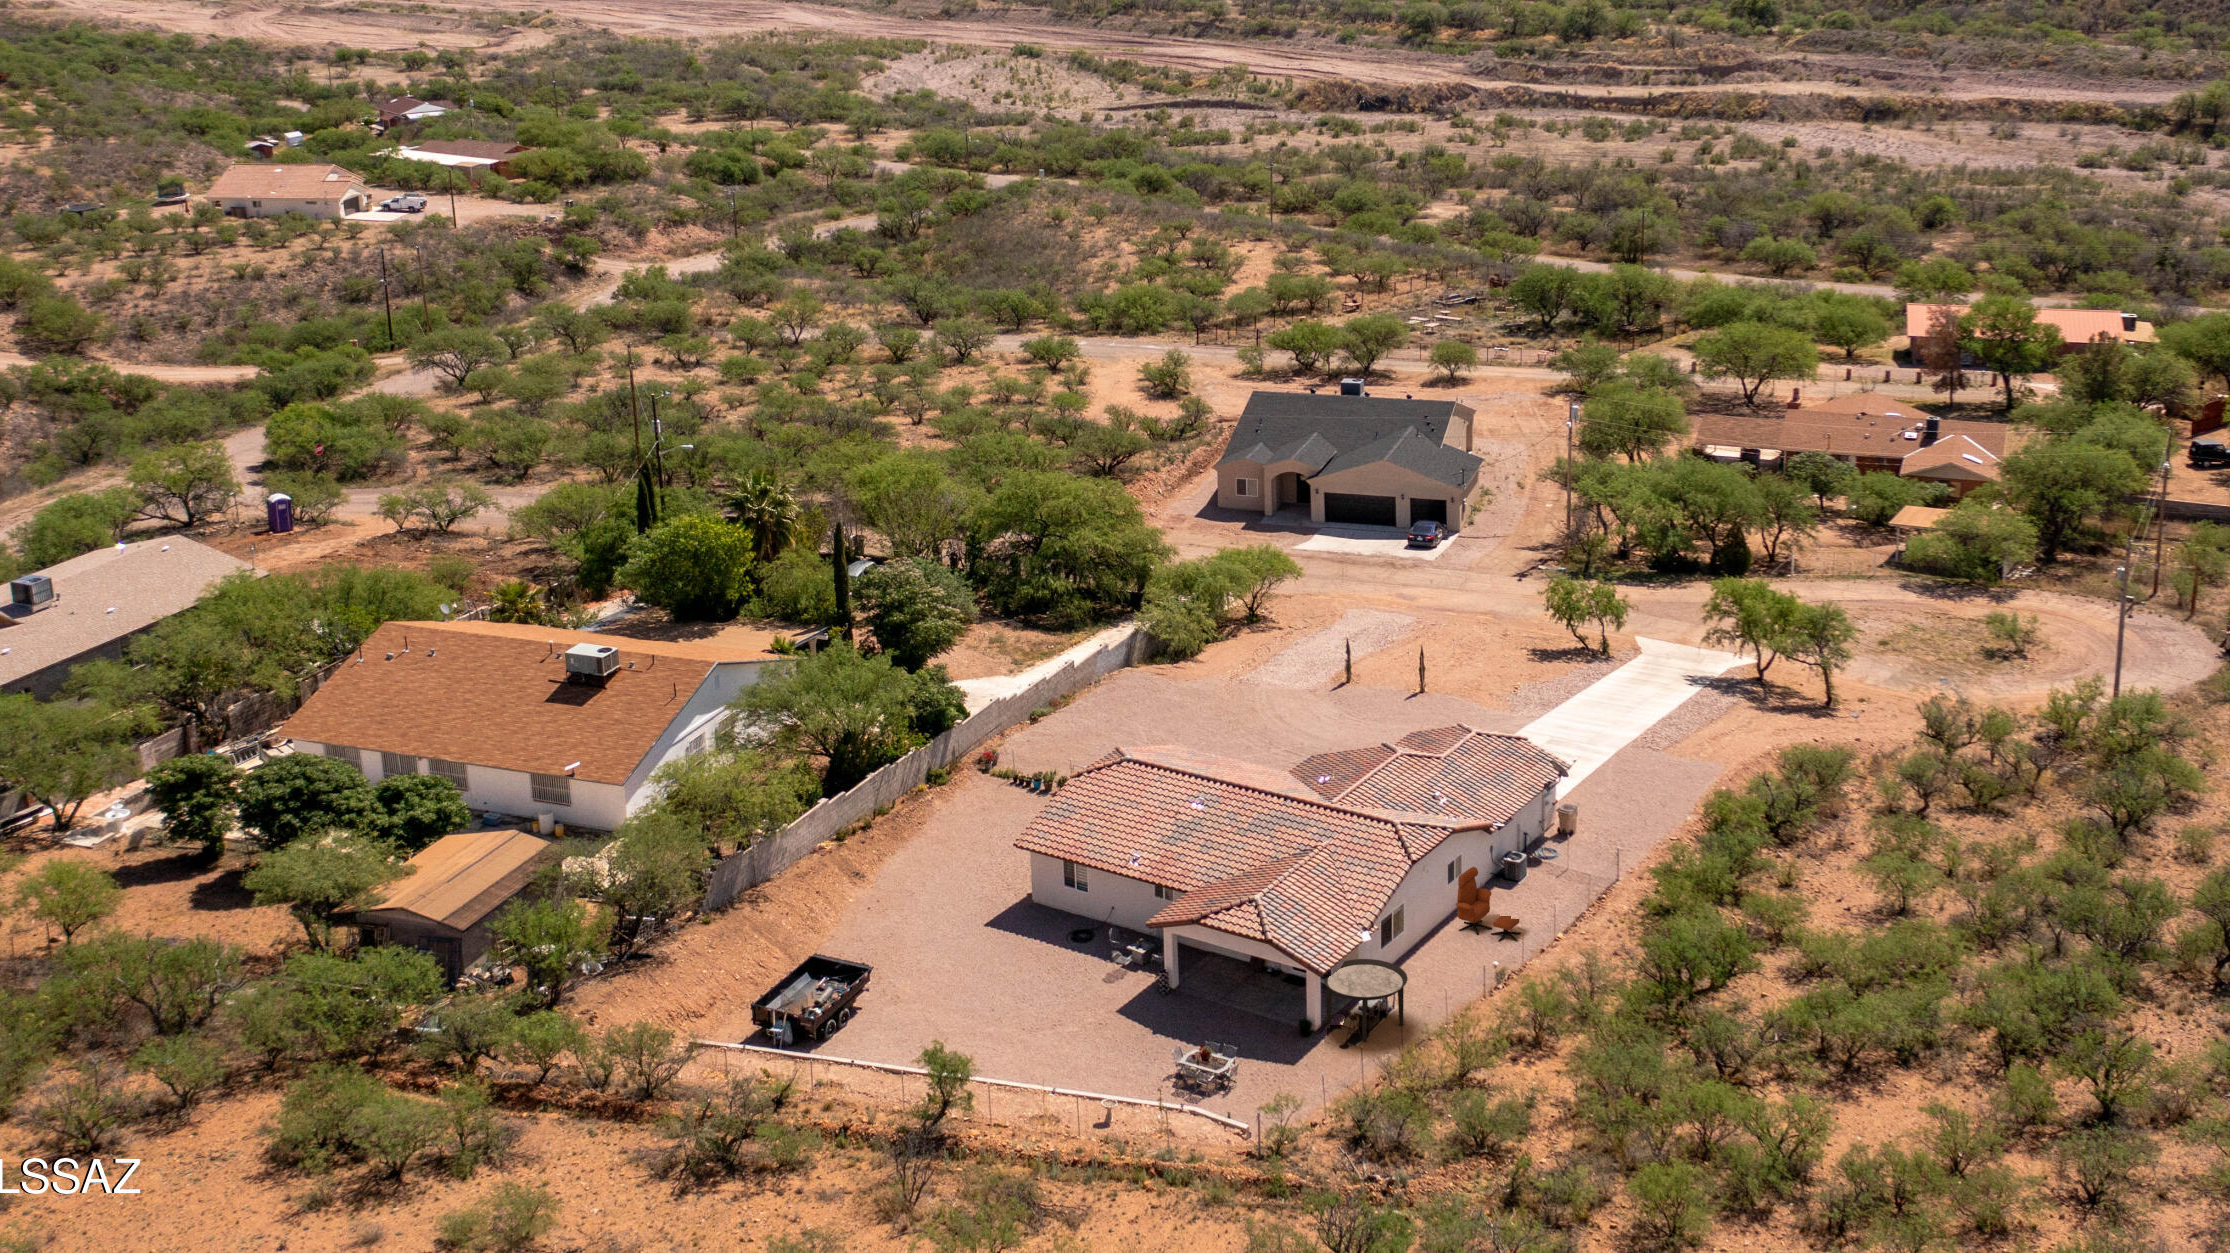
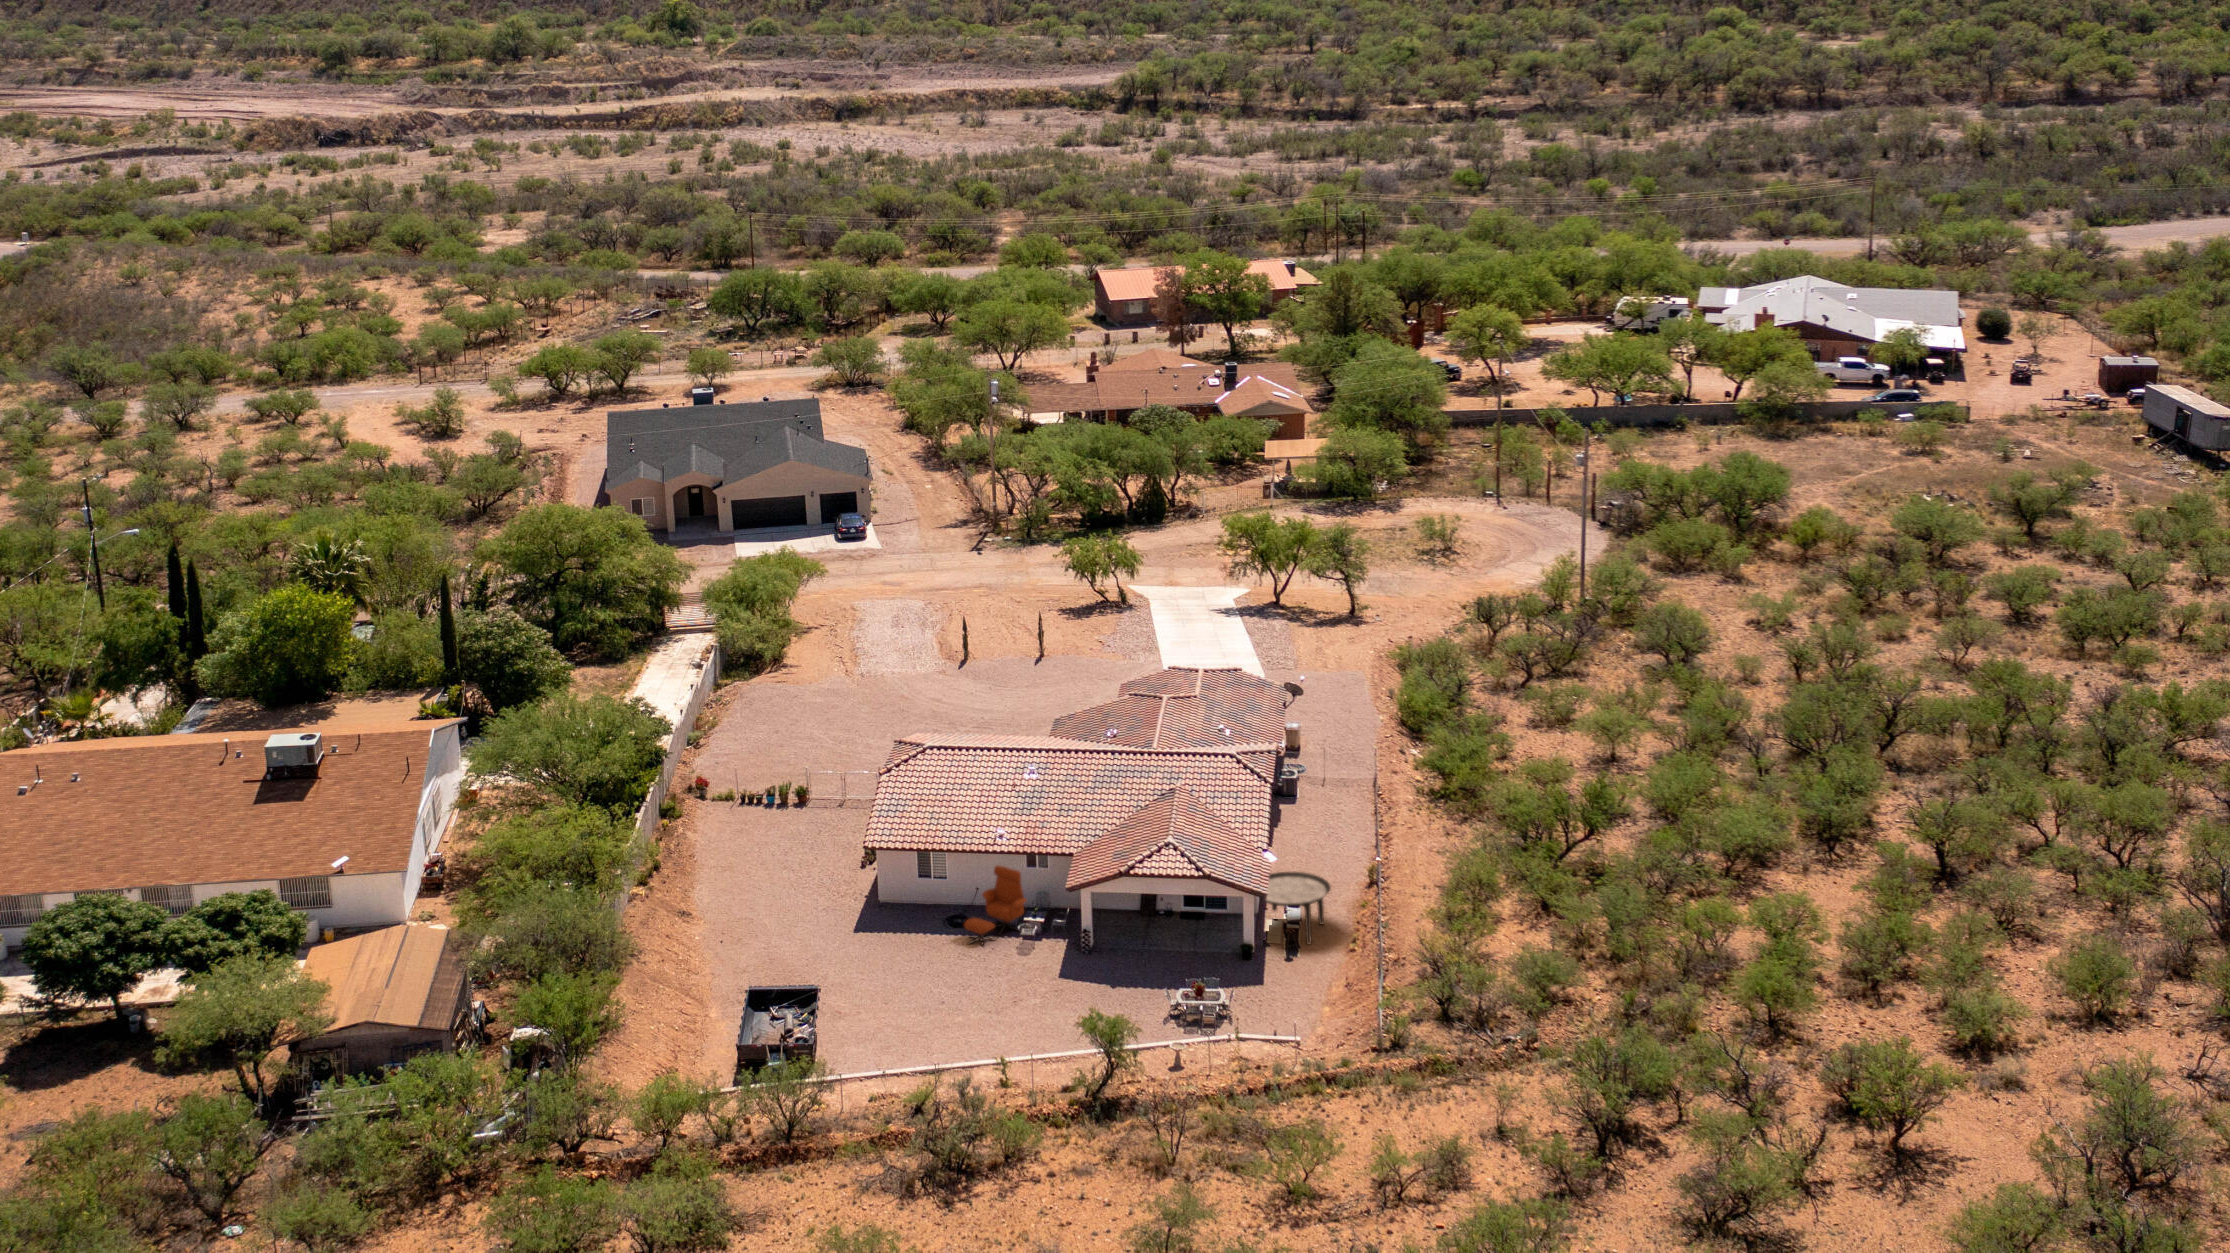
lounge chair: present [1456,867,1521,942] -> present [964,866,1026,945]

